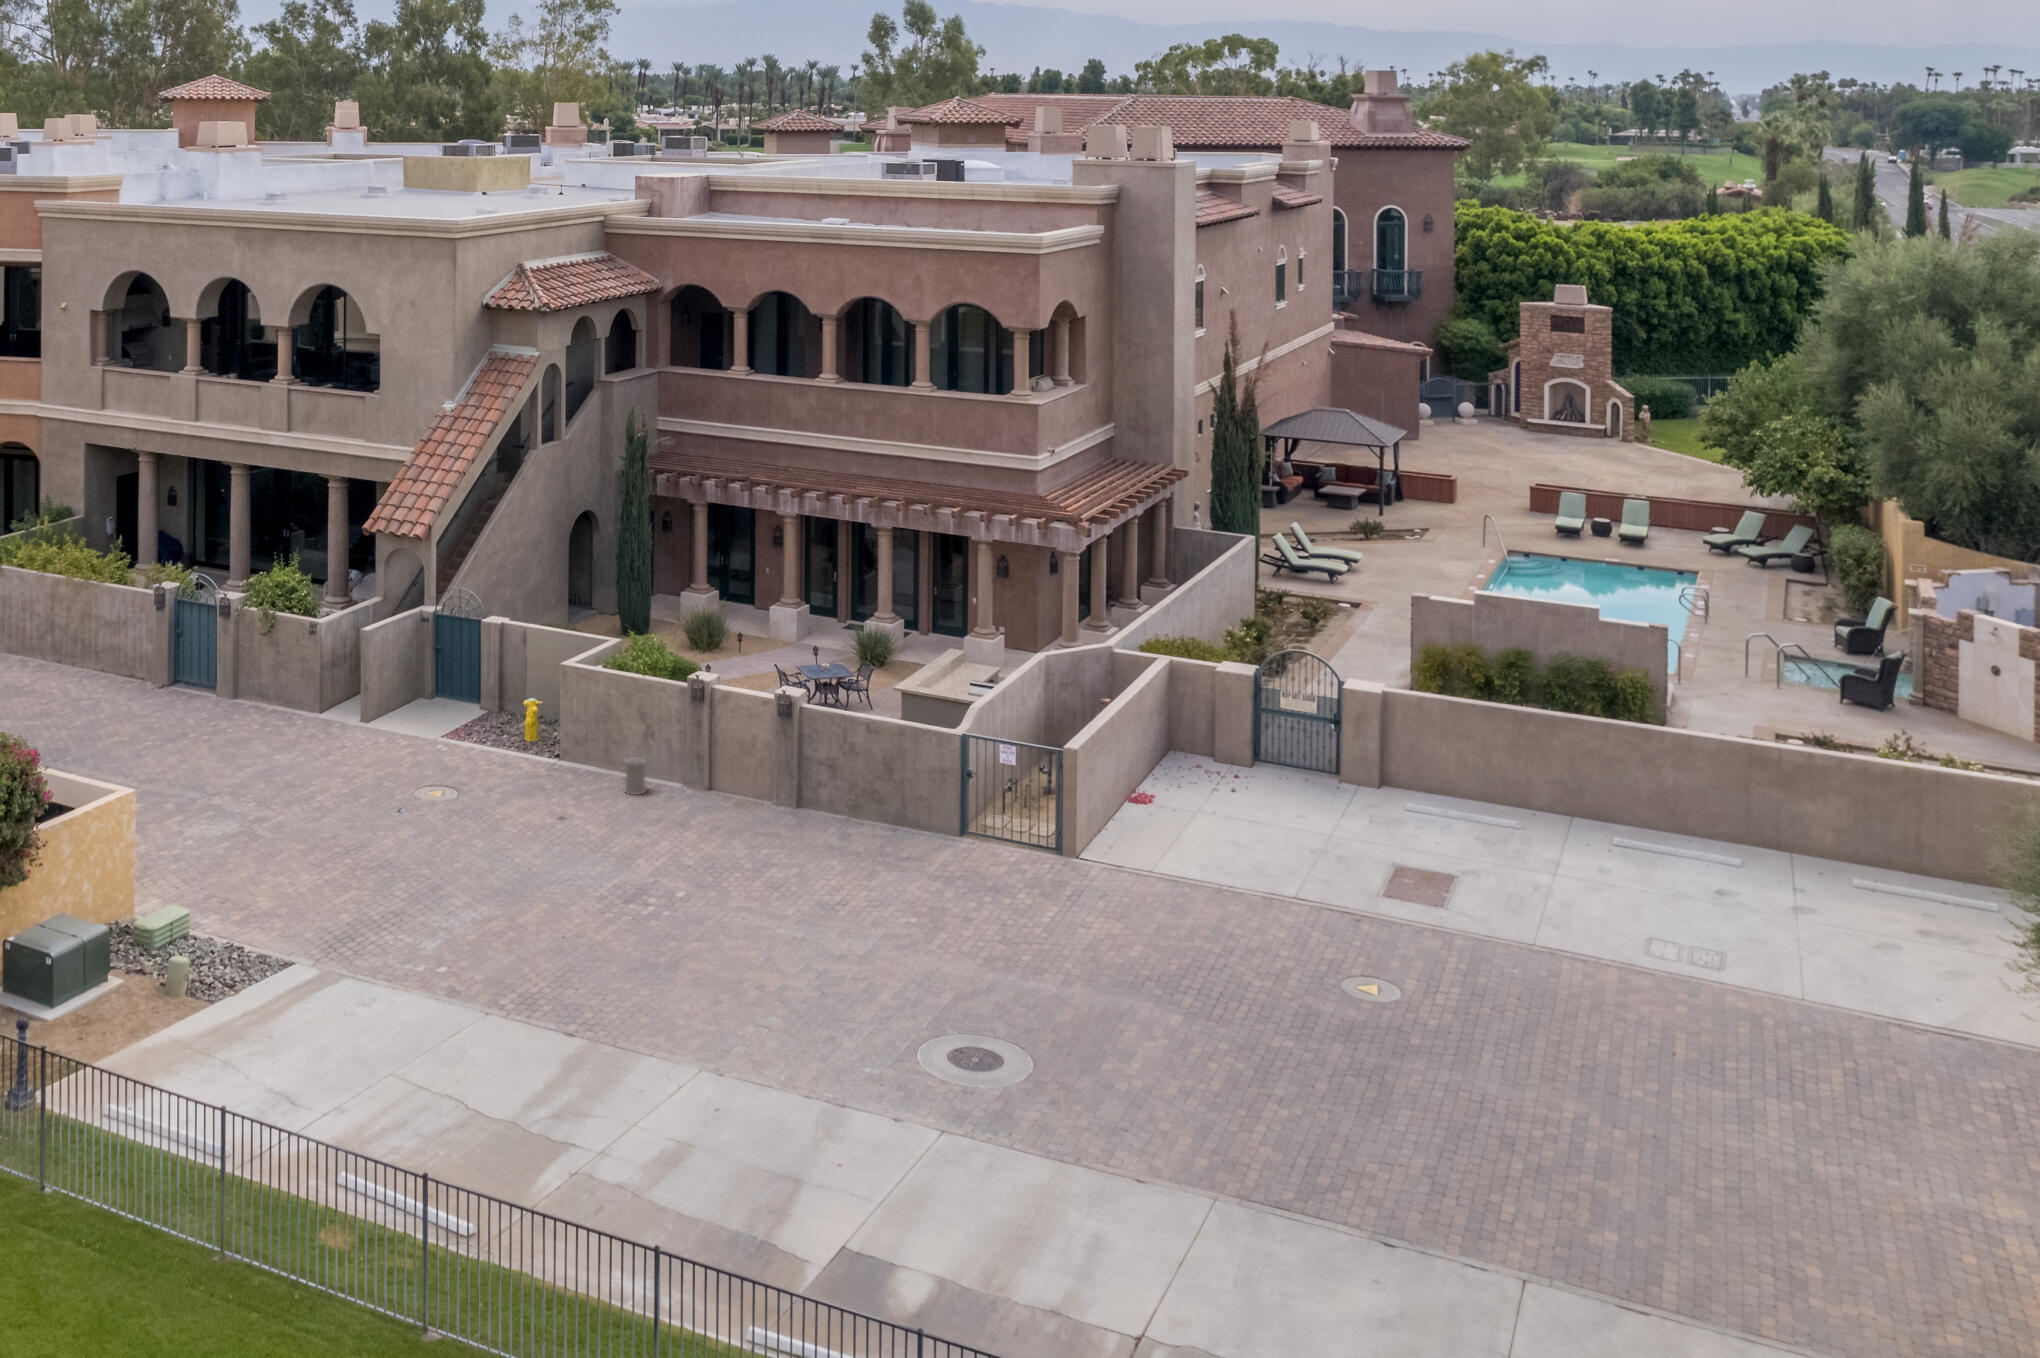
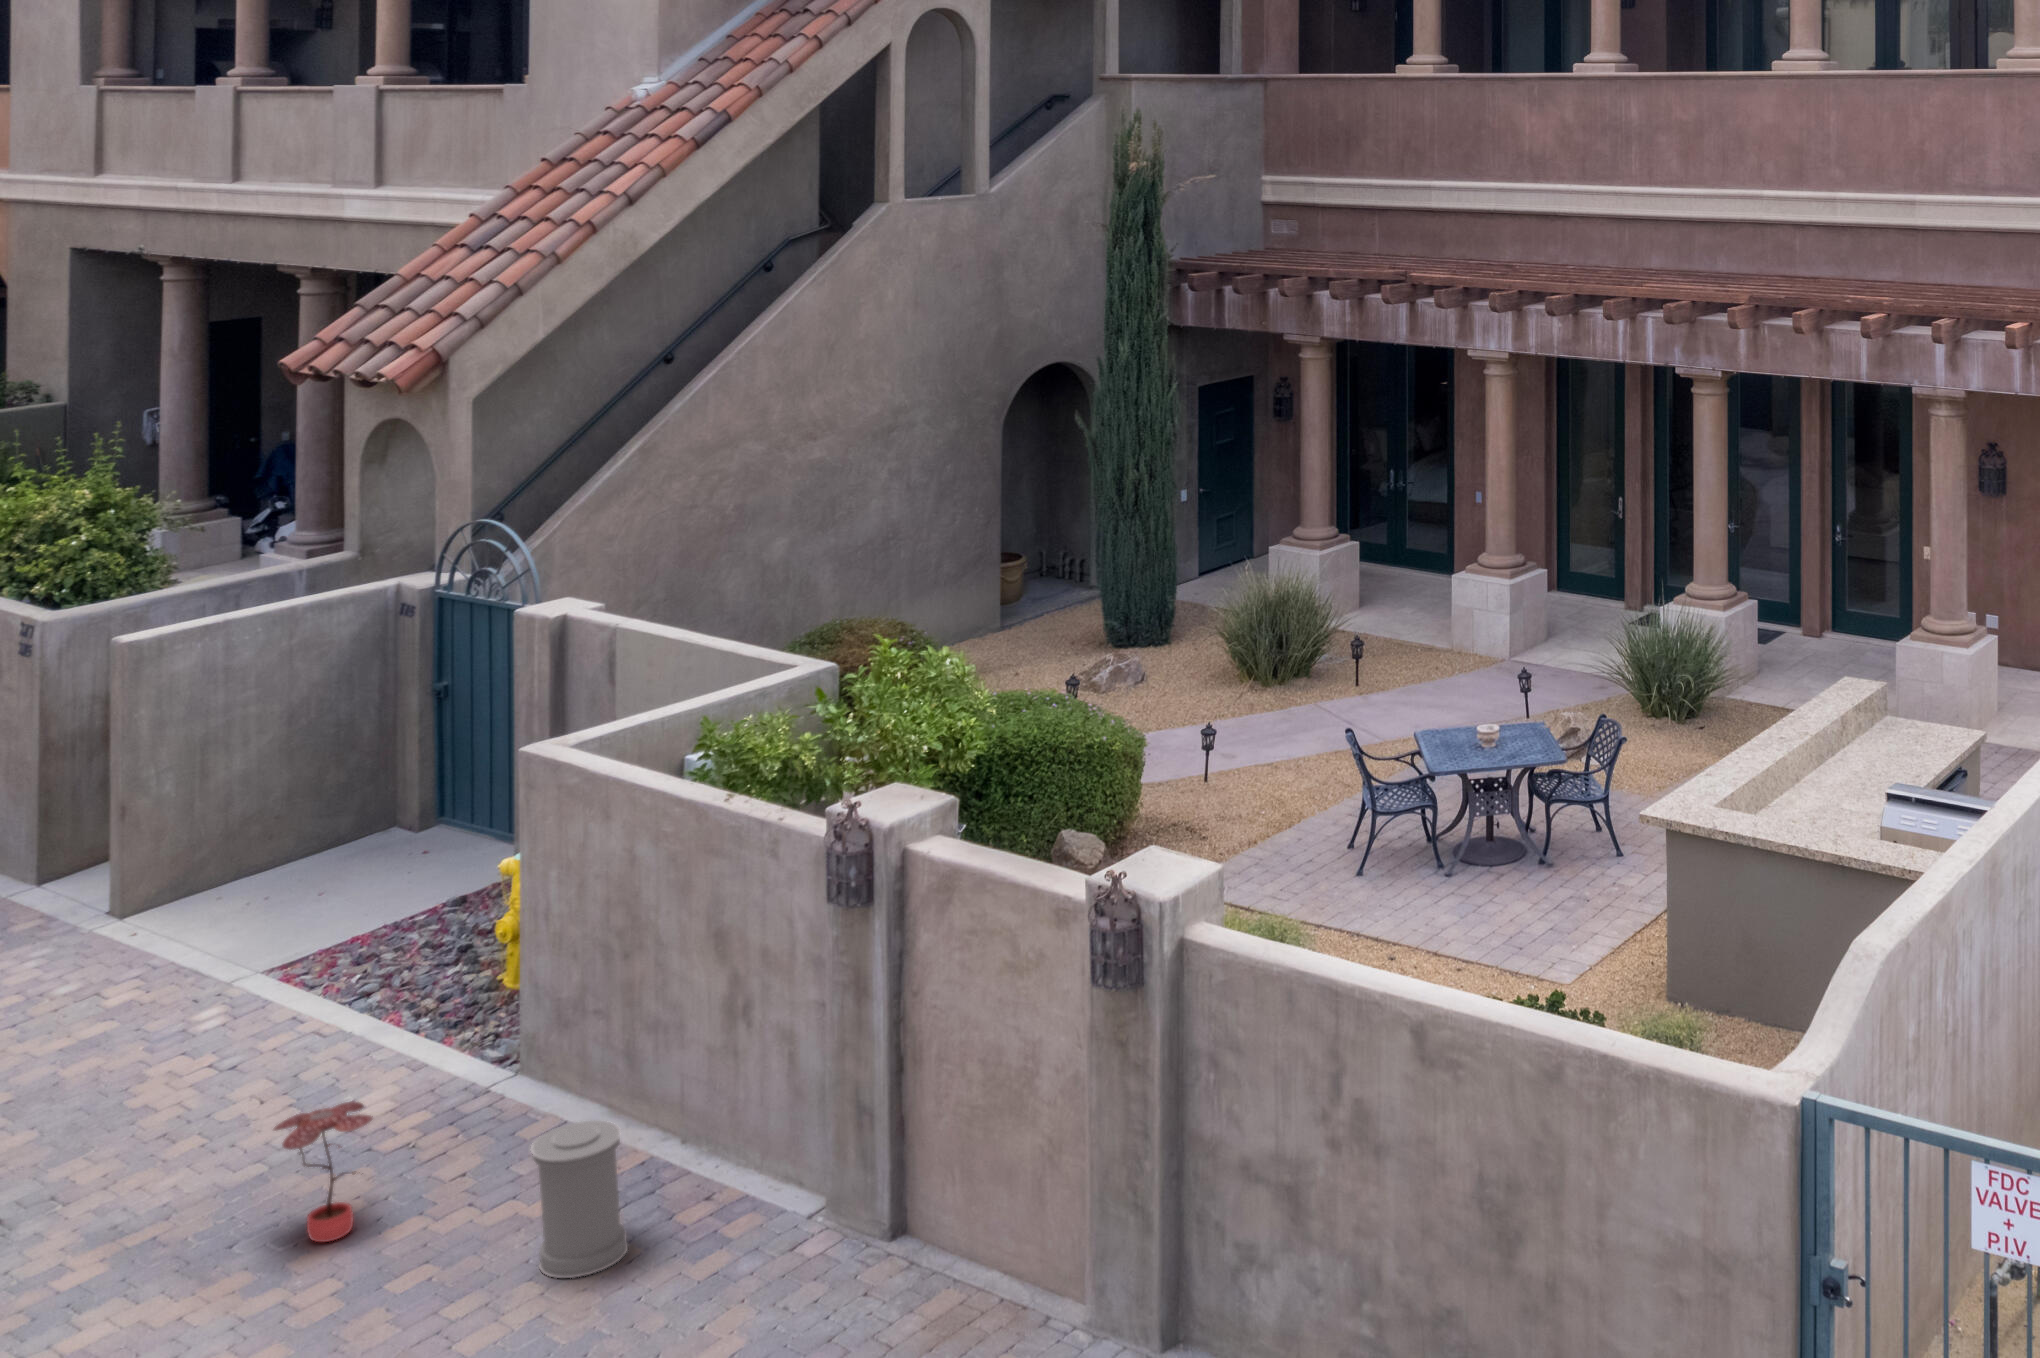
potted plant: none [549,753,575,789] -> present [274,1101,373,1242]

